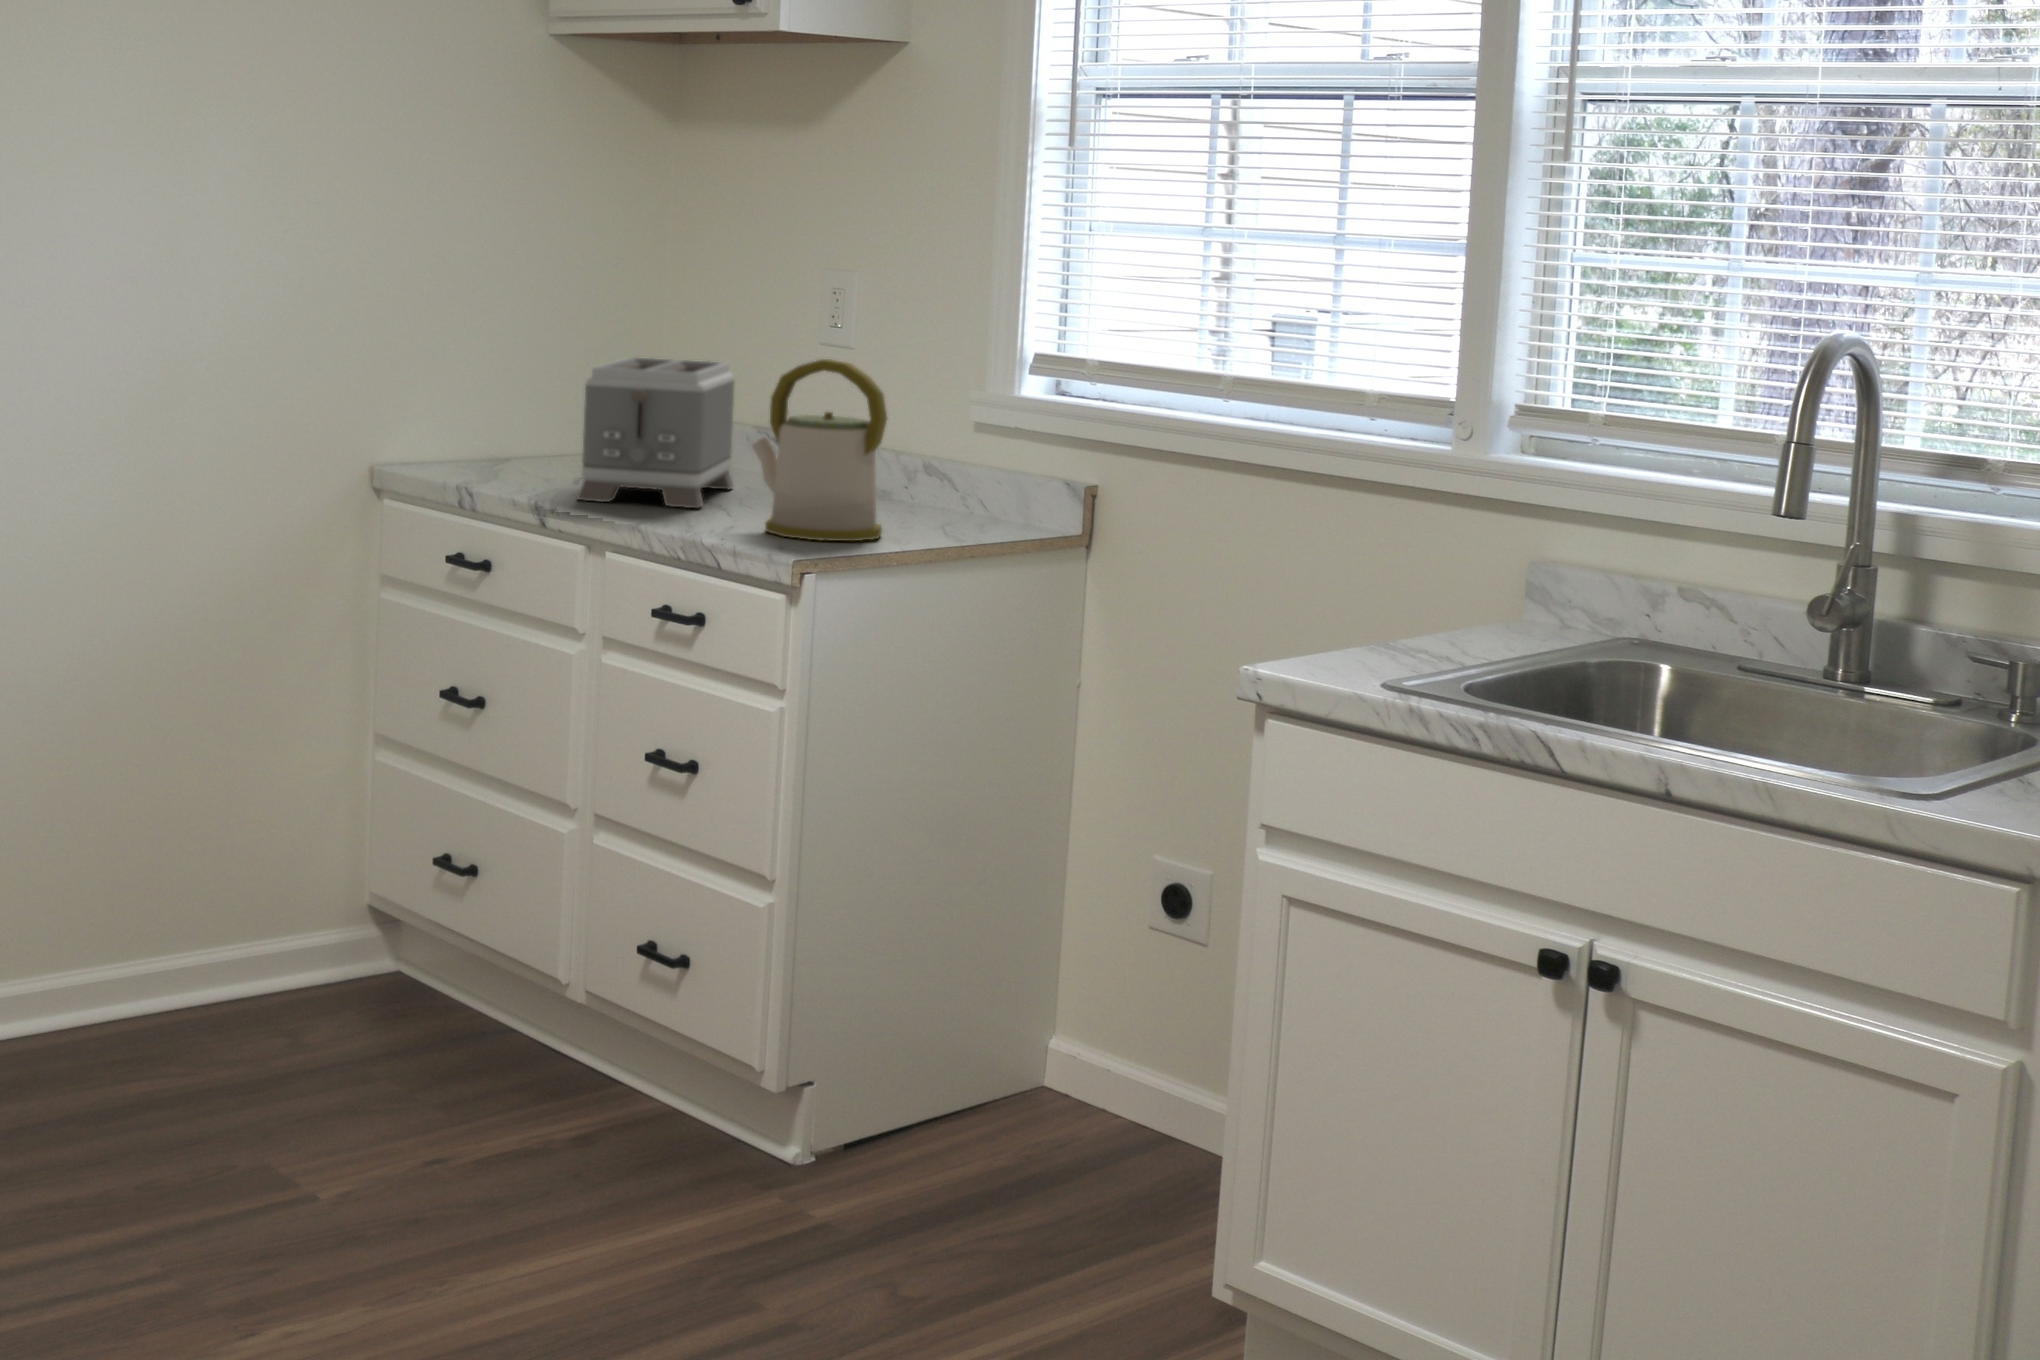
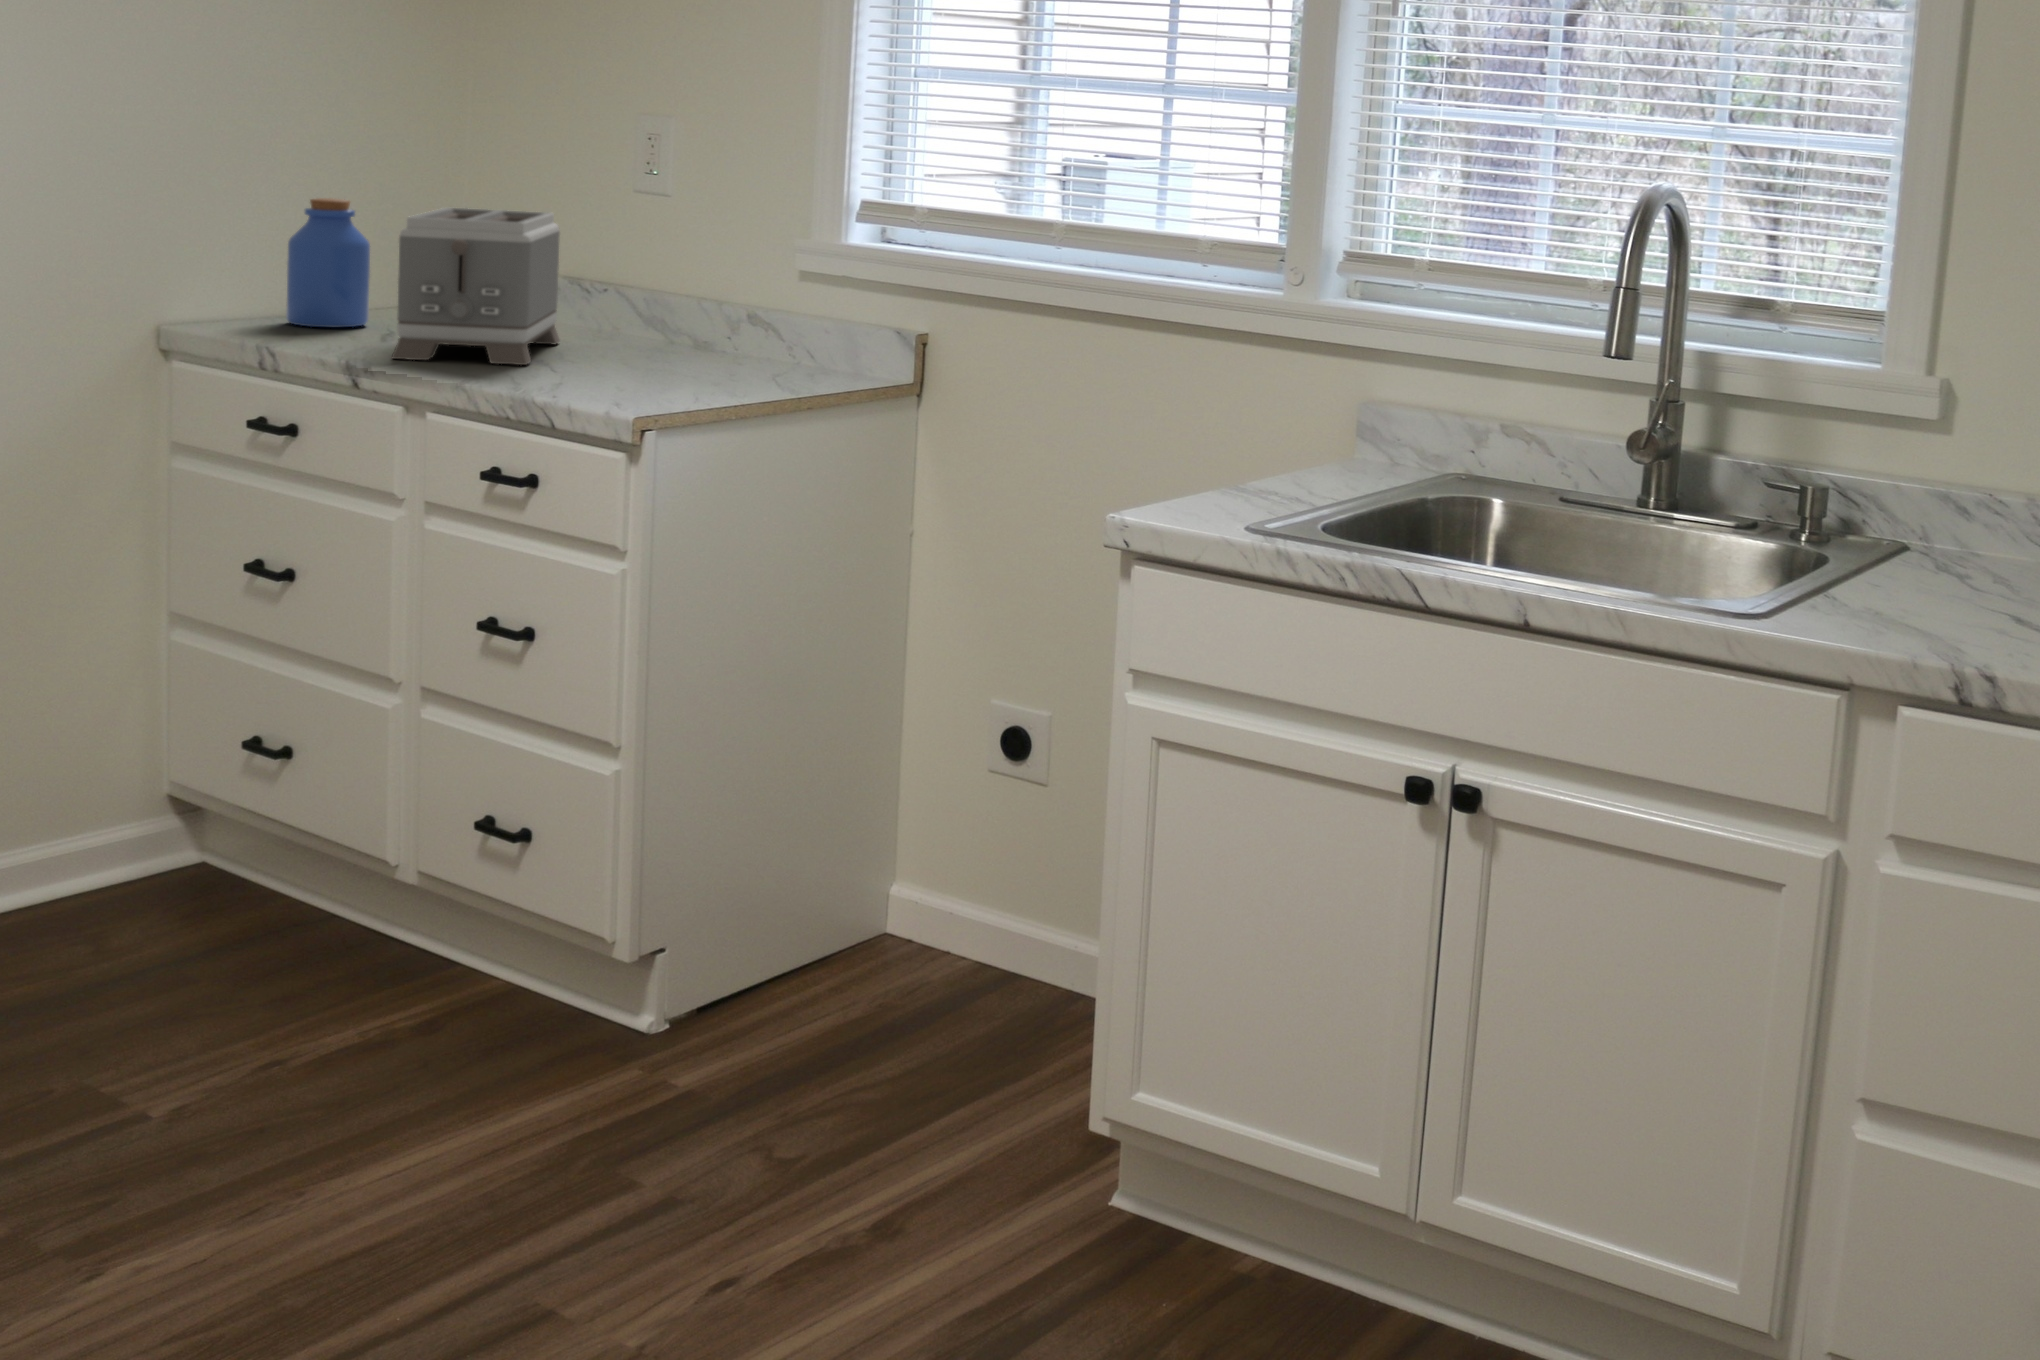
jar: none [485,348,561,470] -> present [286,198,370,327]
kettle: present [752,359,887,541] -> none [585,207,729,396]

